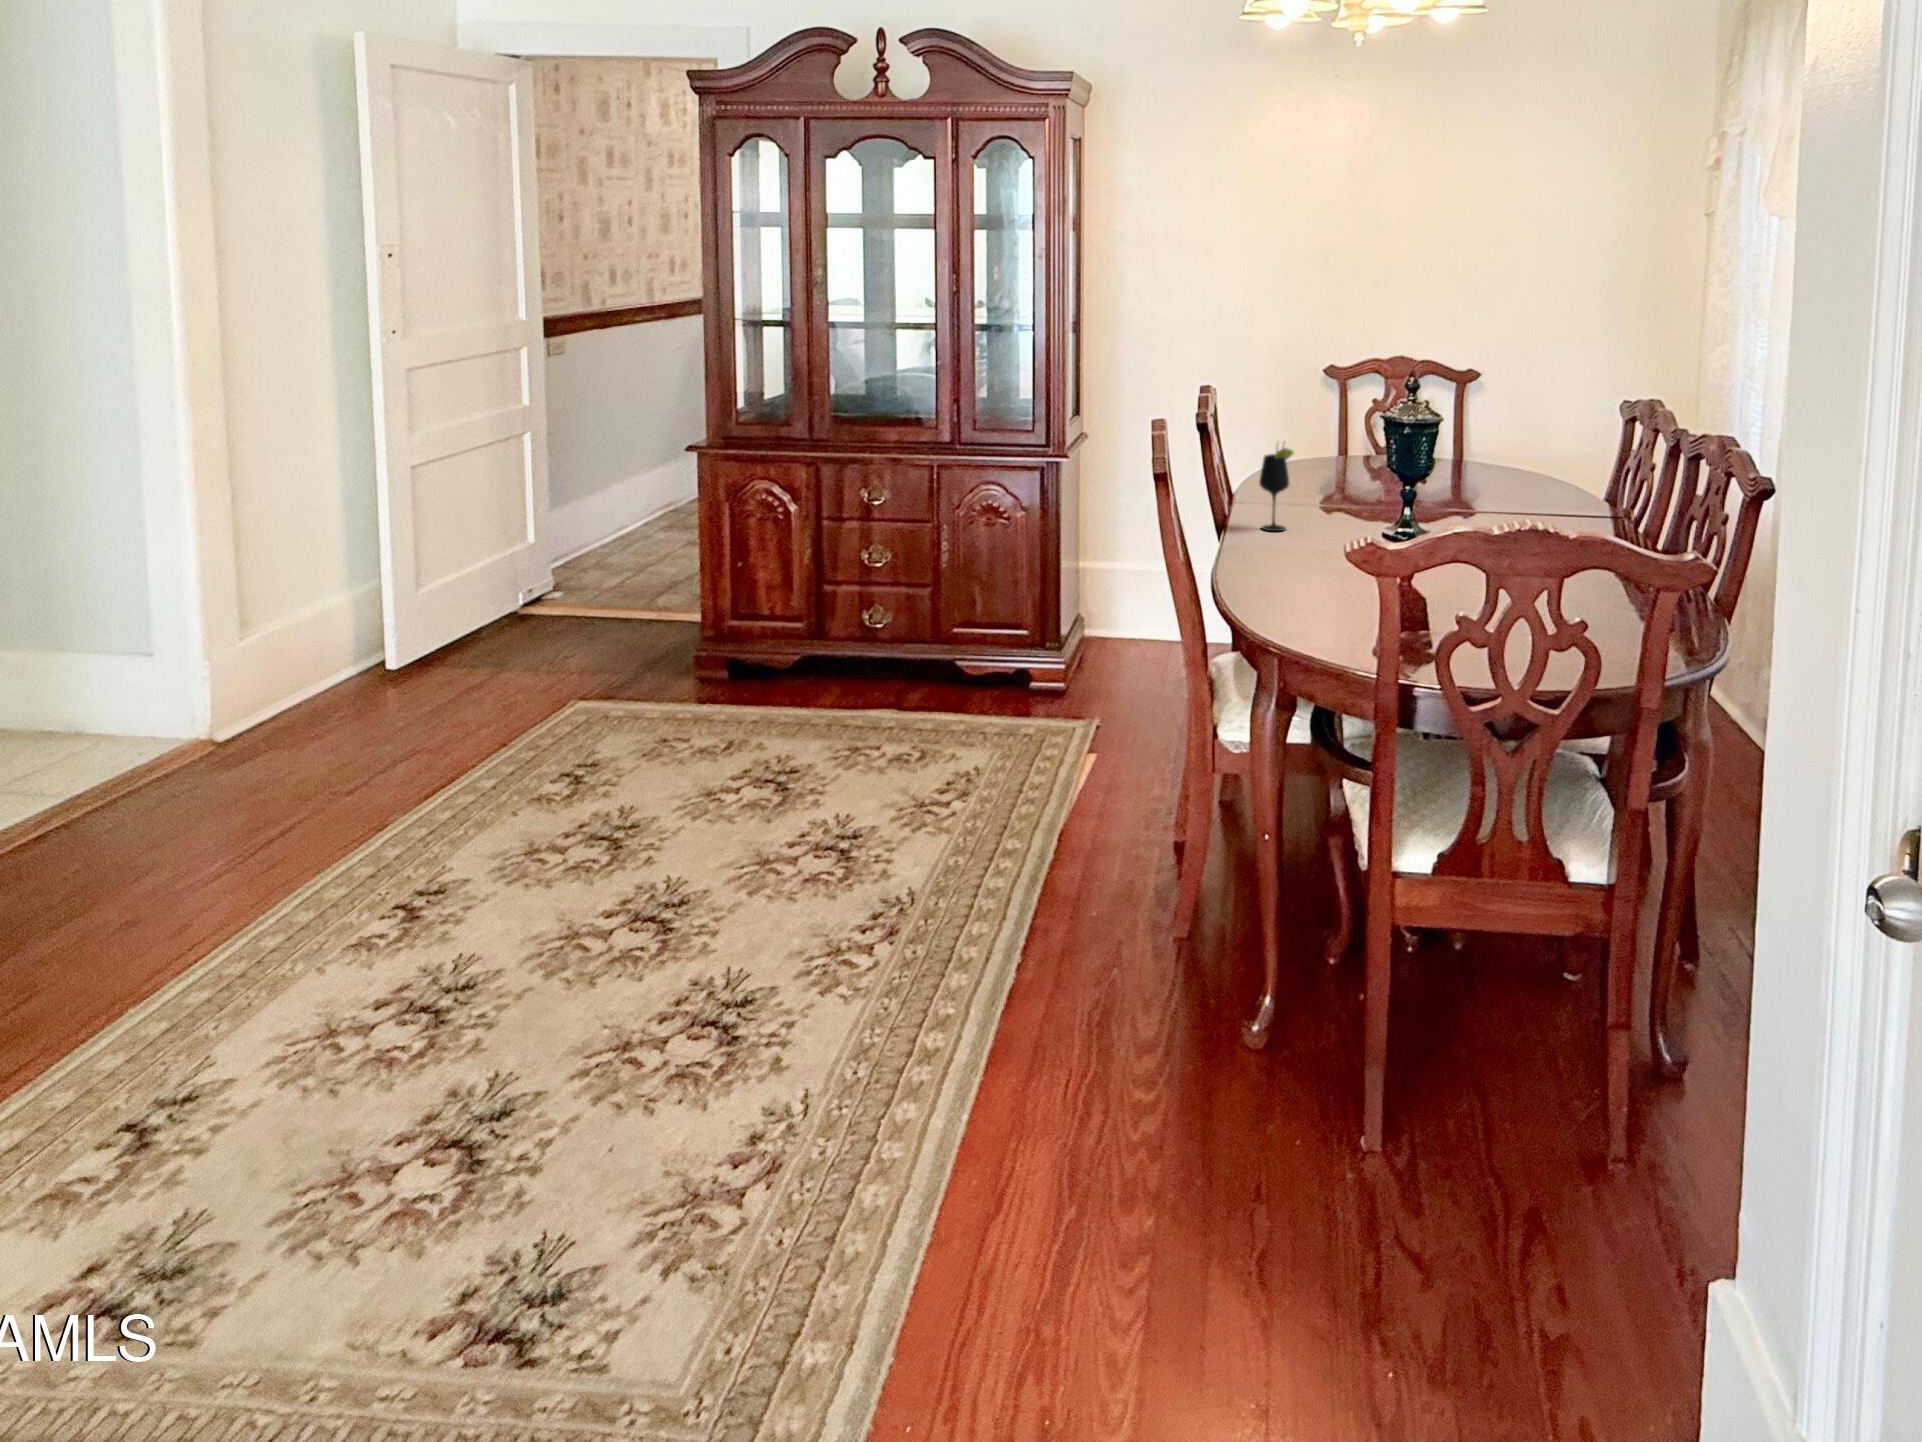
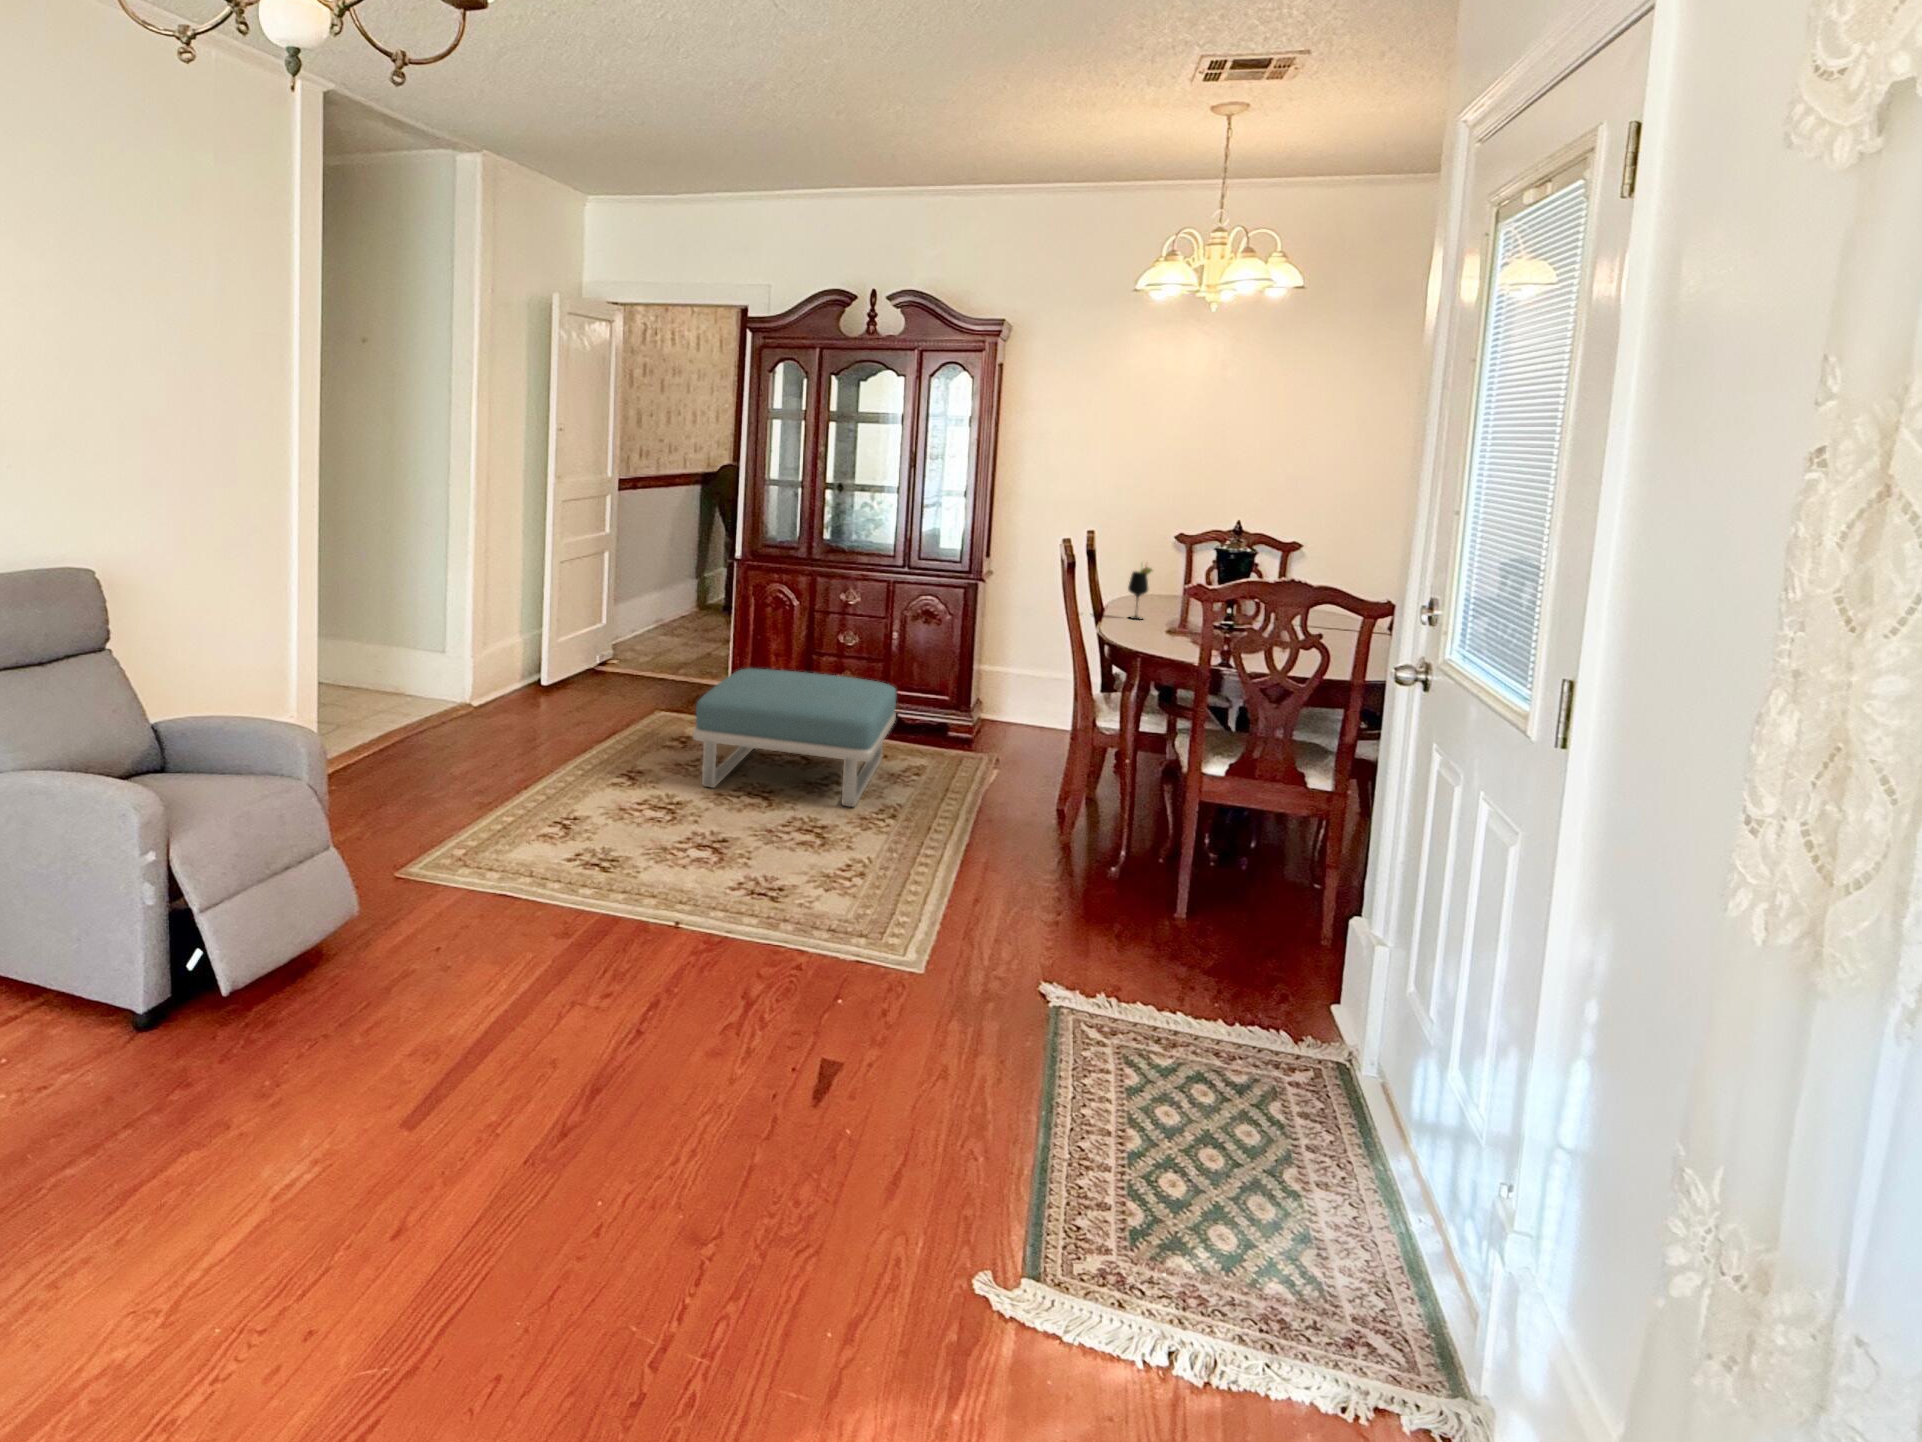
footstool: none [524,643,927,916] -> present [693,668,896,807]

